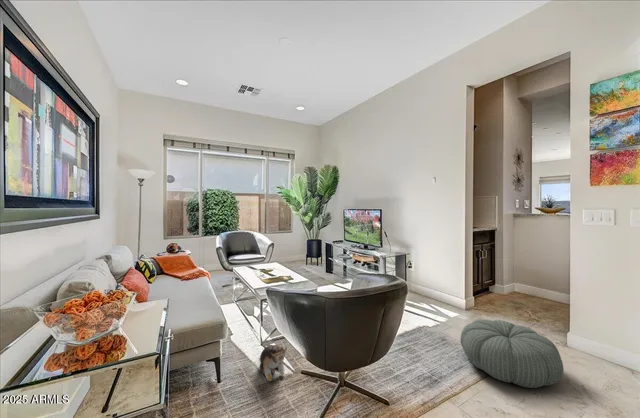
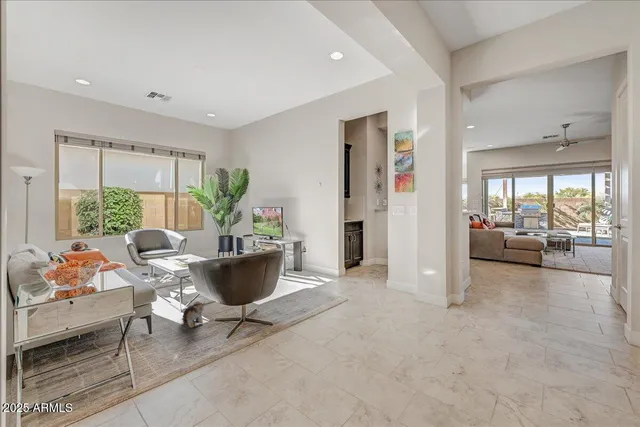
pouf: present [461,319,564,388] -> none [326,276,376,308]

